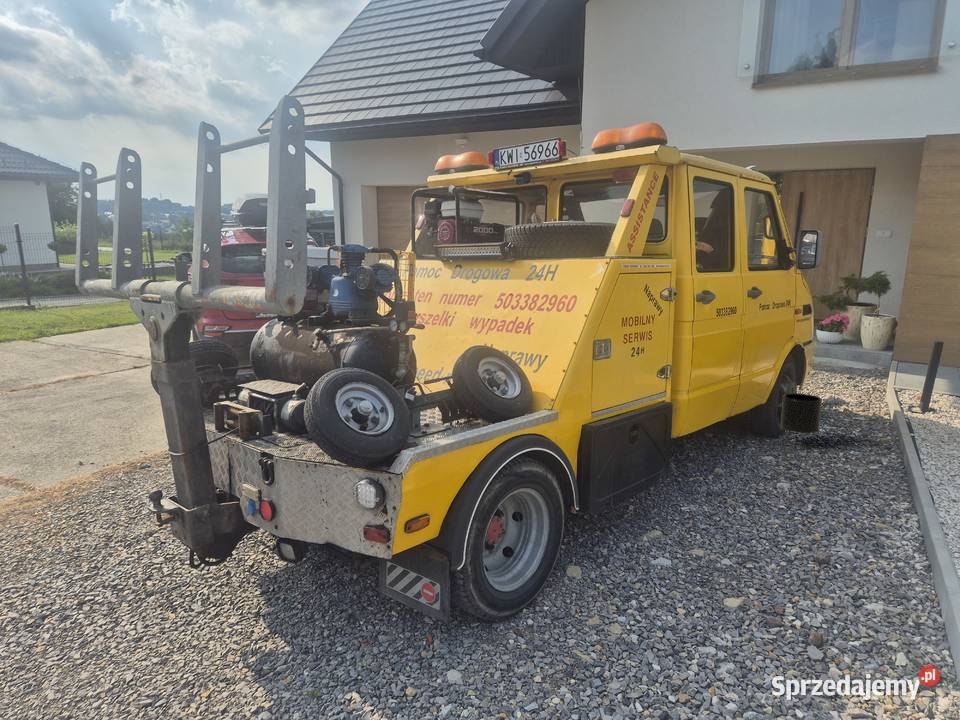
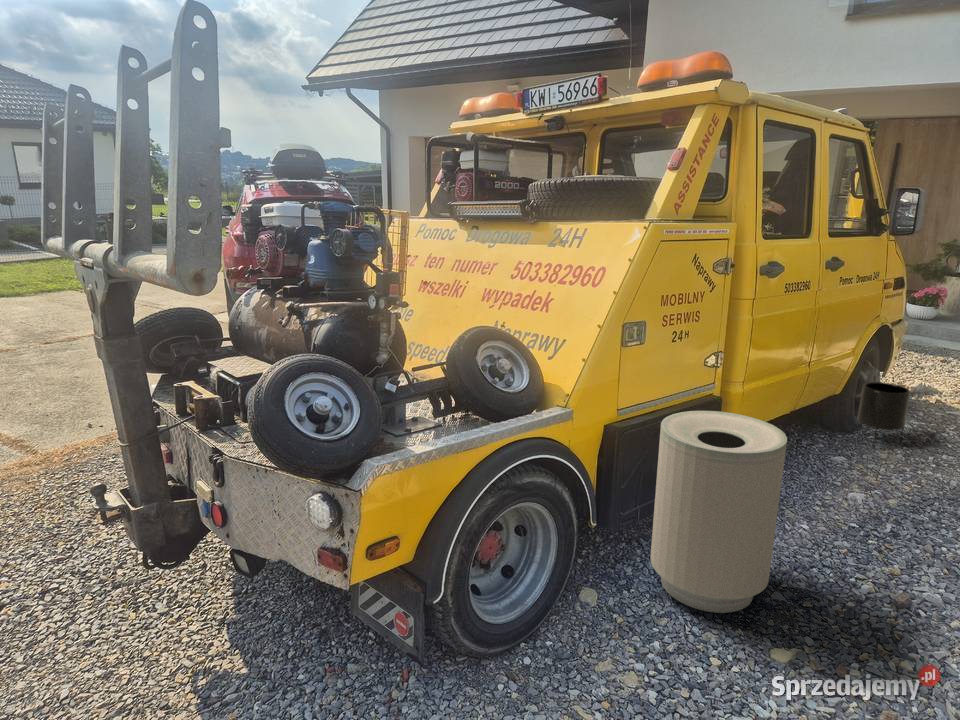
trash can: none [622,413,727,579] -> present [651,411,787,613]

